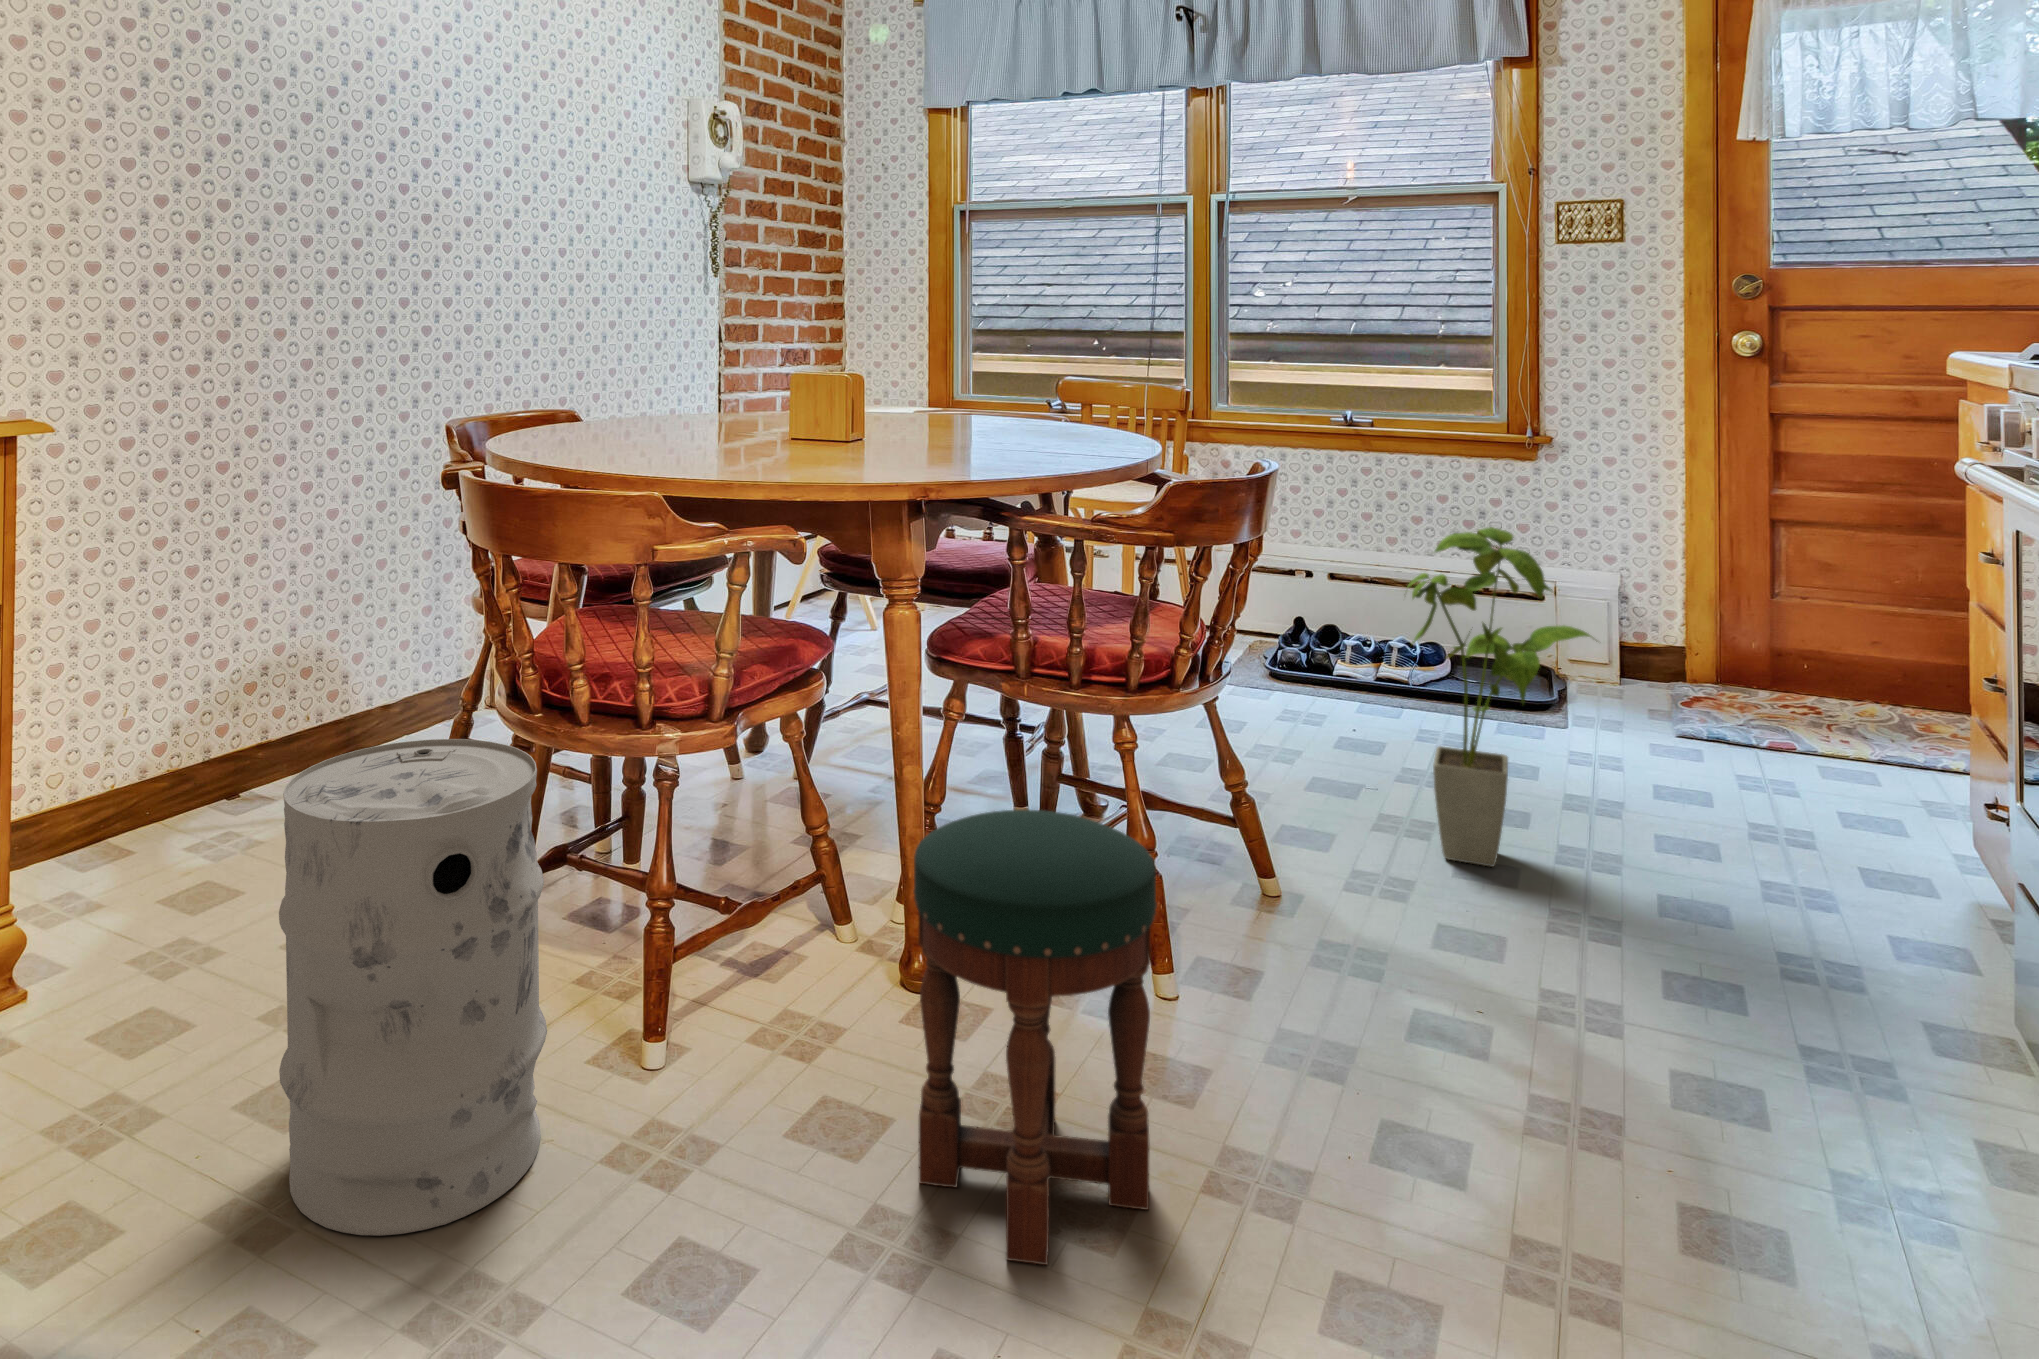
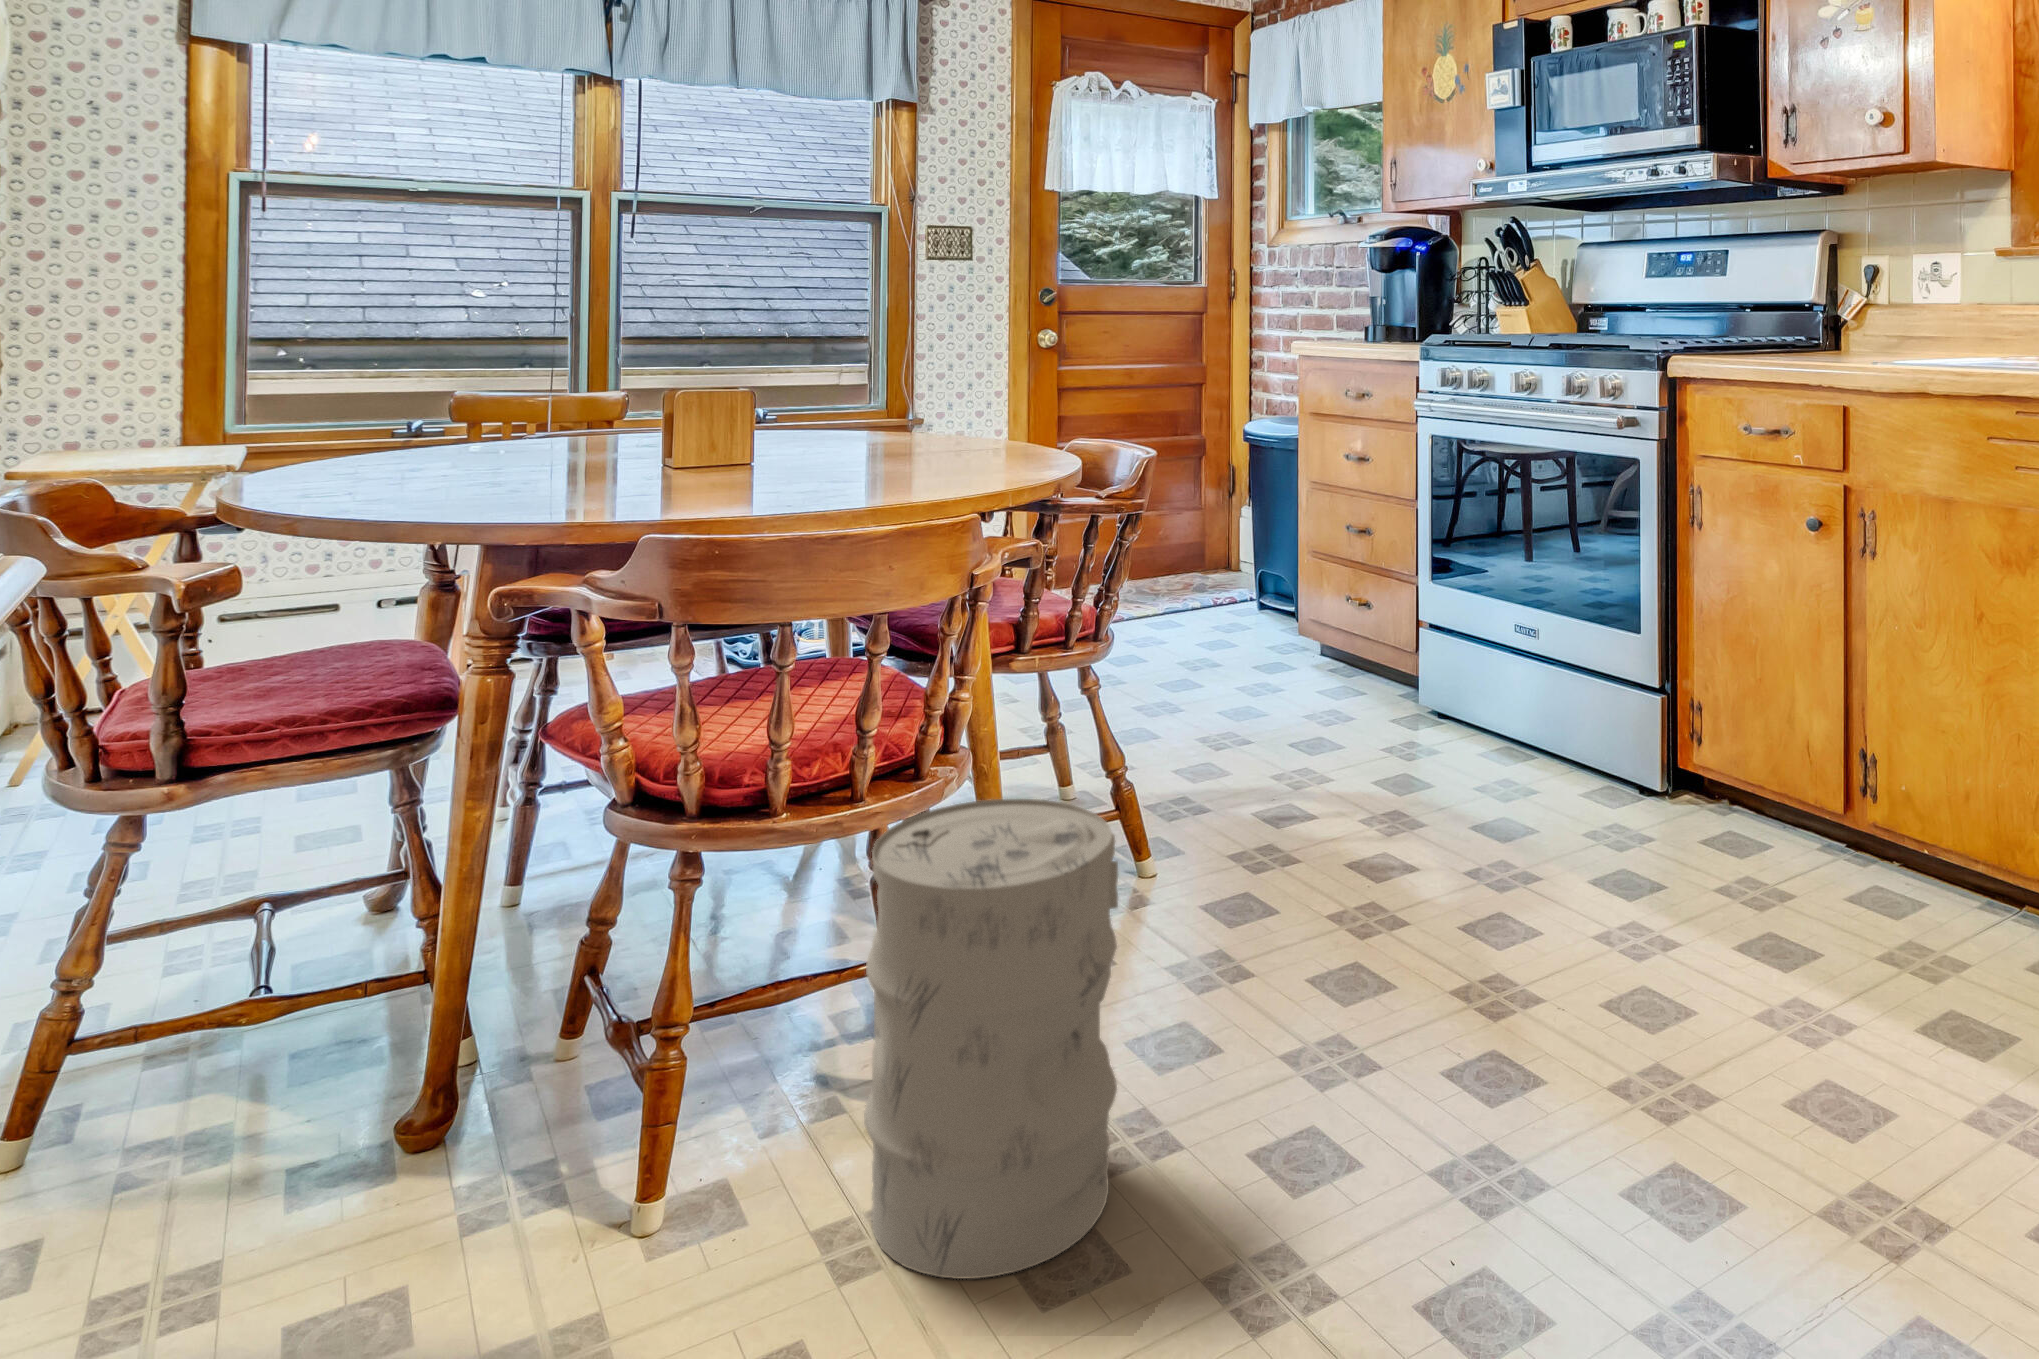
house plant: present [1408,527,1593,867] -> none [1065,490,1193,736]
stool: present [913,809,1157,1265] -> none [1207,710,1371,994]

